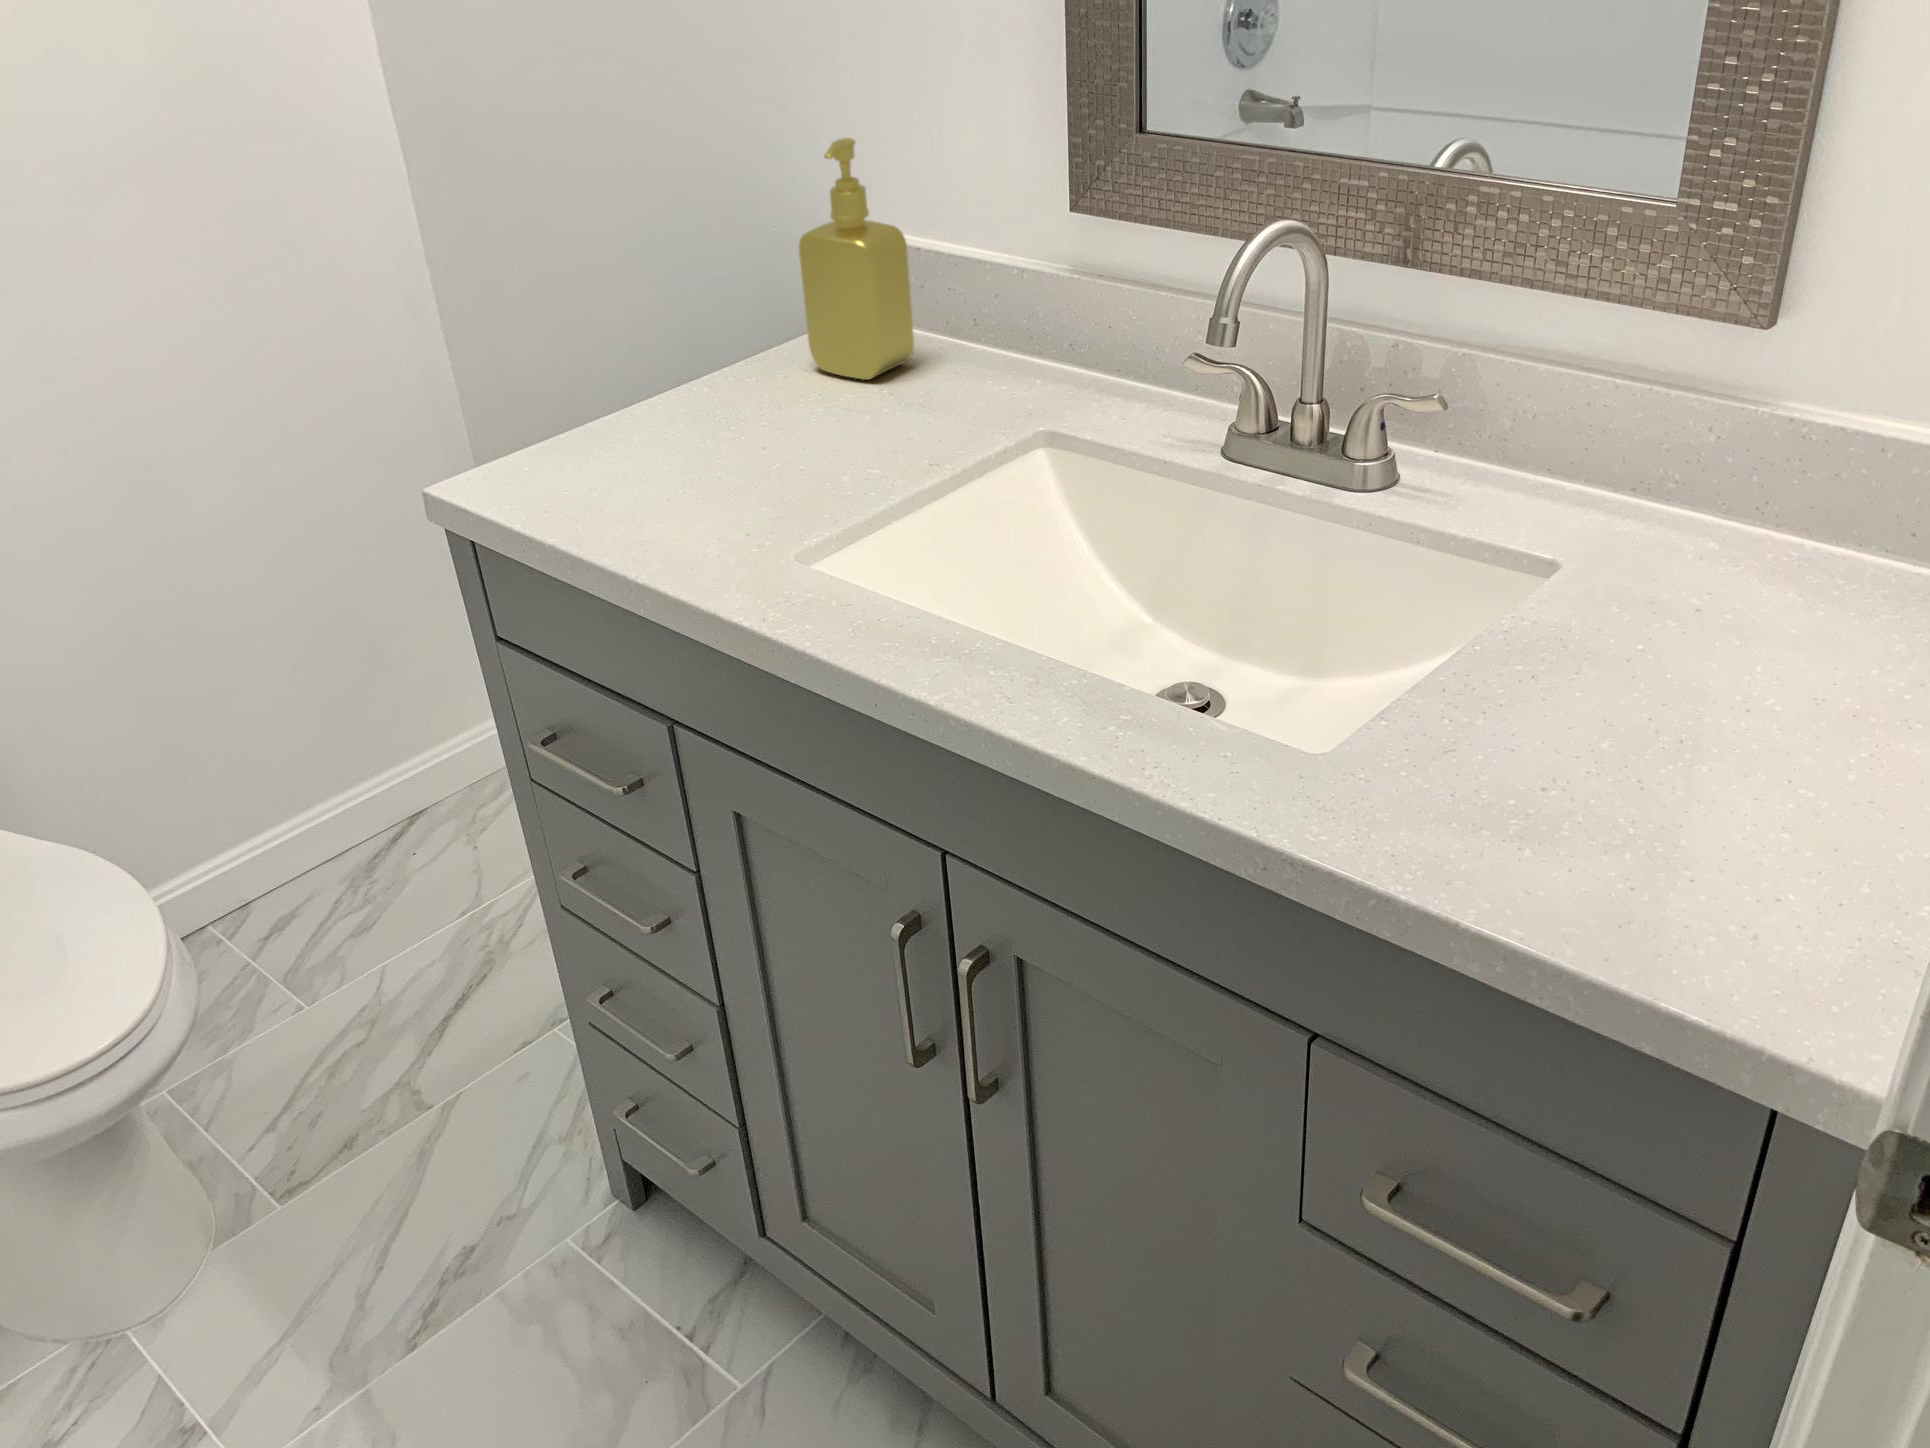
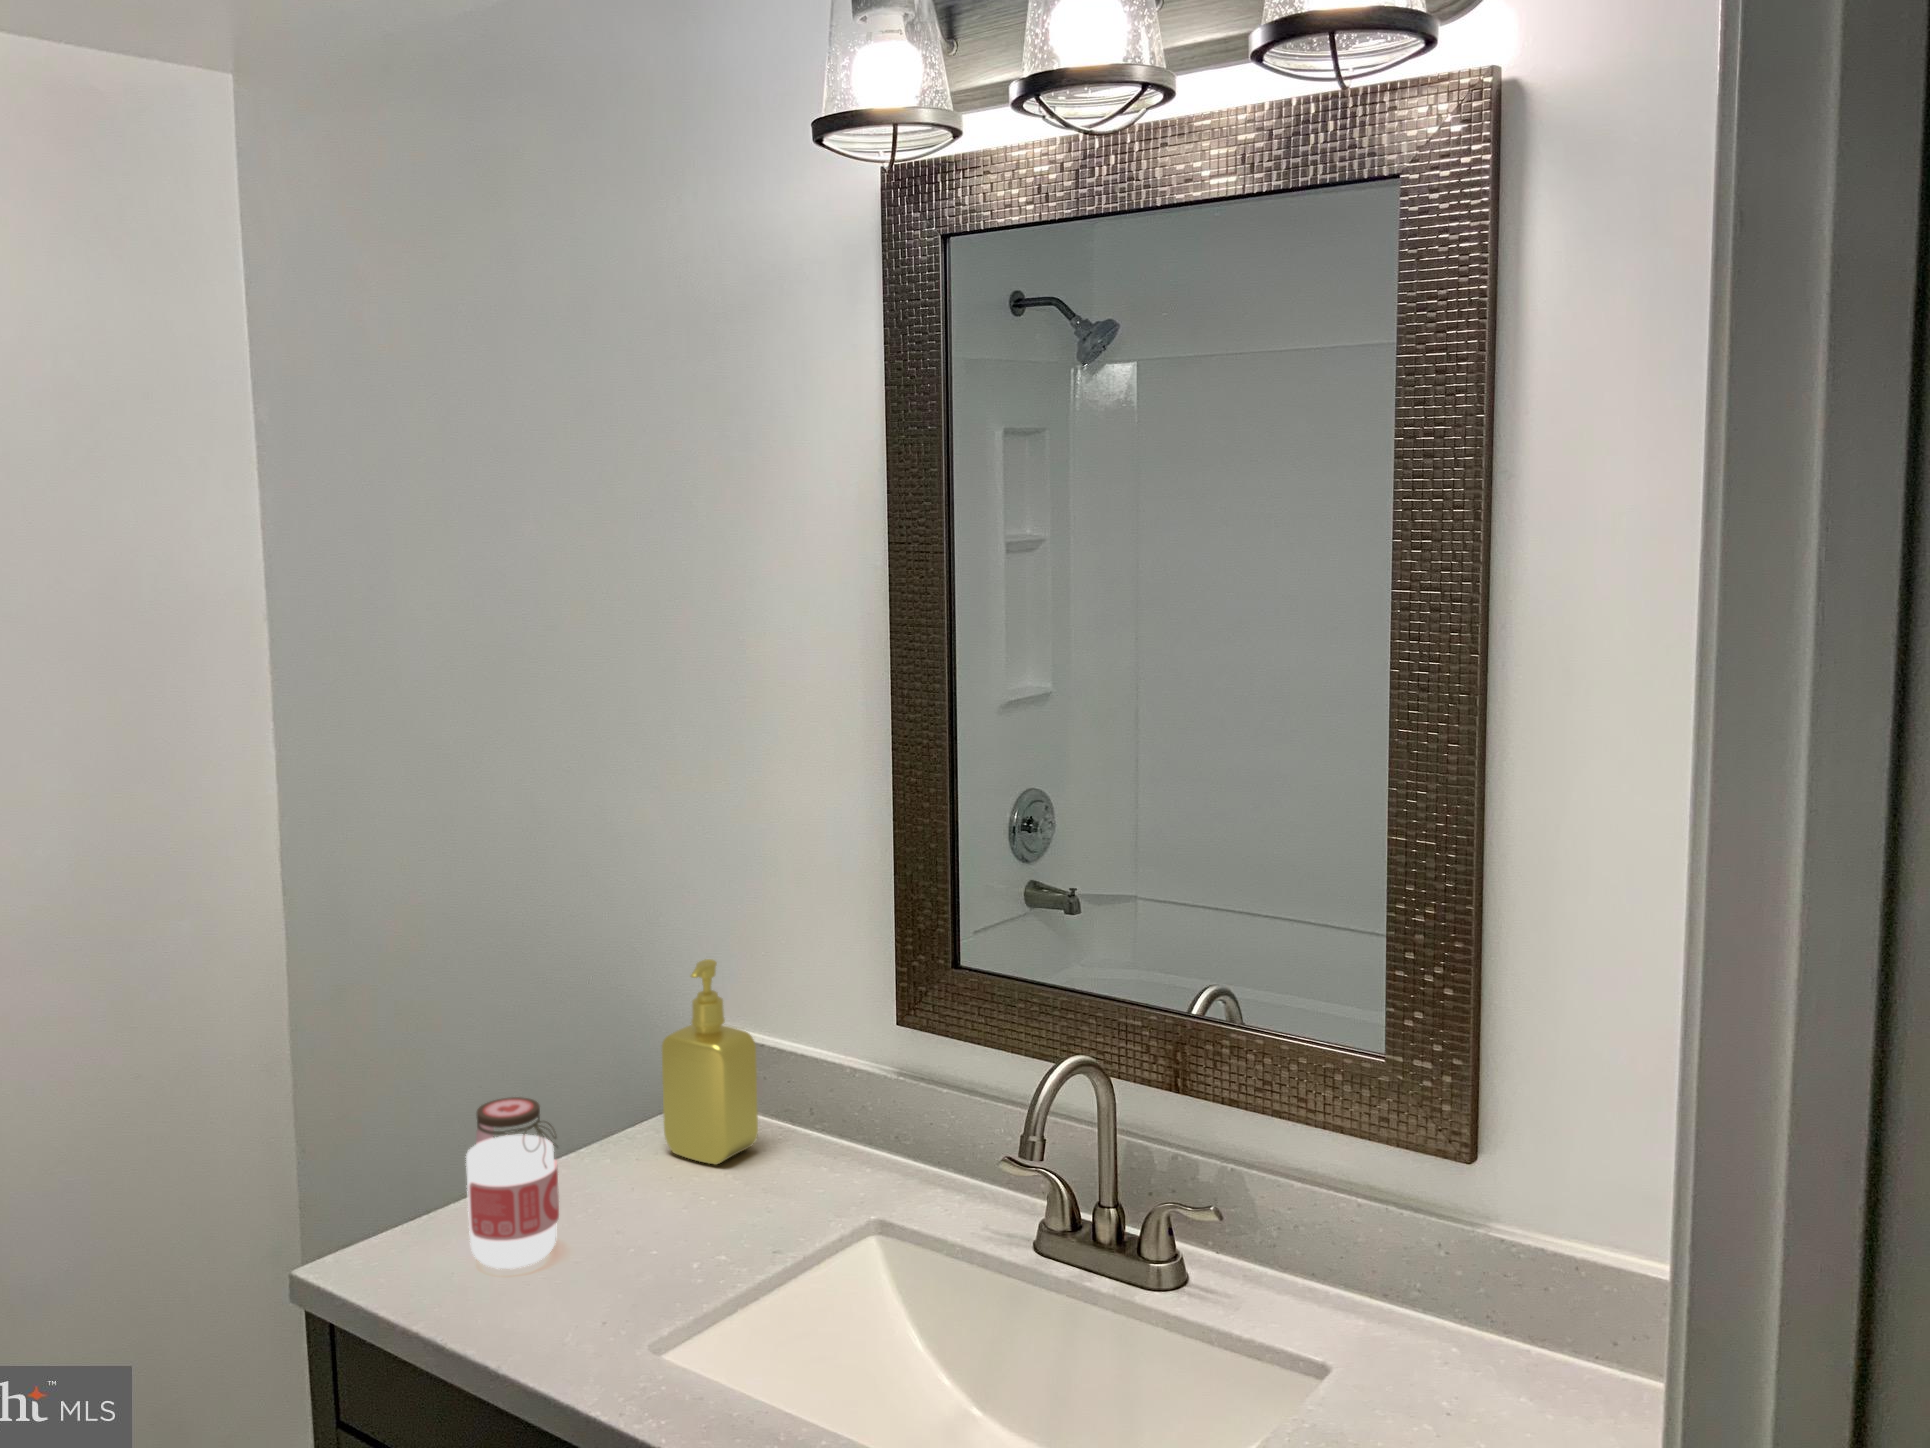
jar: none [576,296,693,486] -> present [466,1097,559,1269]

